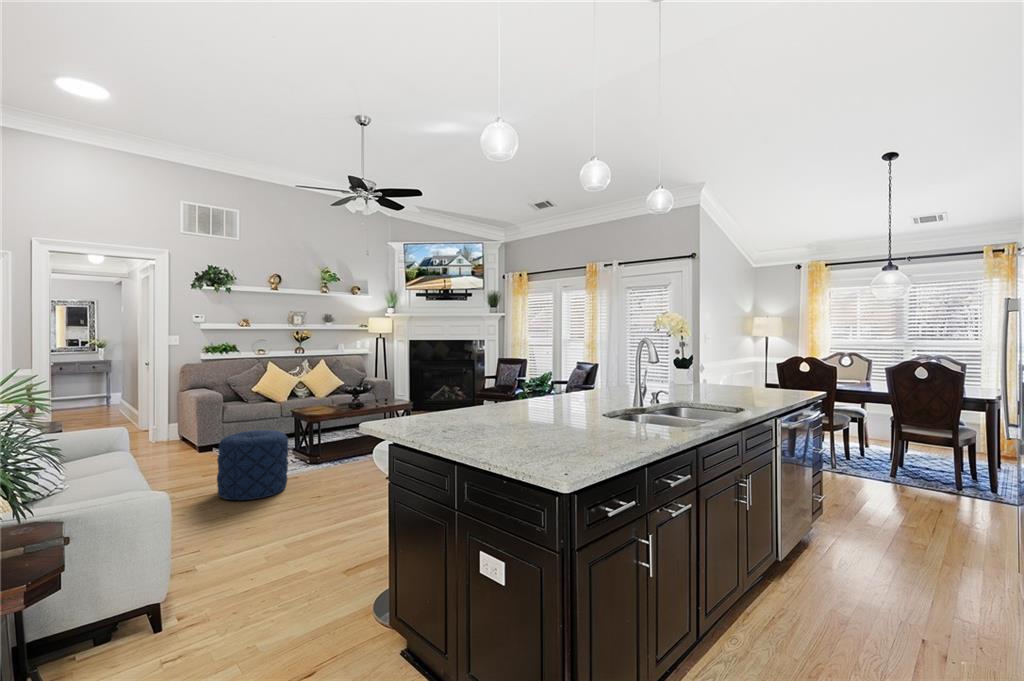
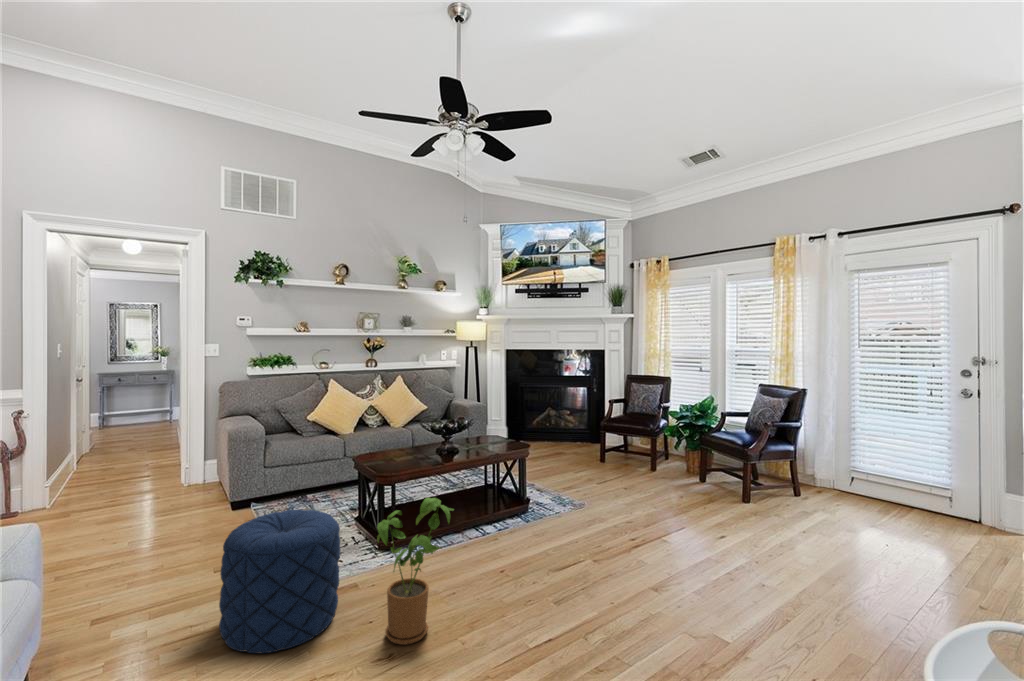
house plant: none [311,416,357,494] -> present [377,497,454,645]

